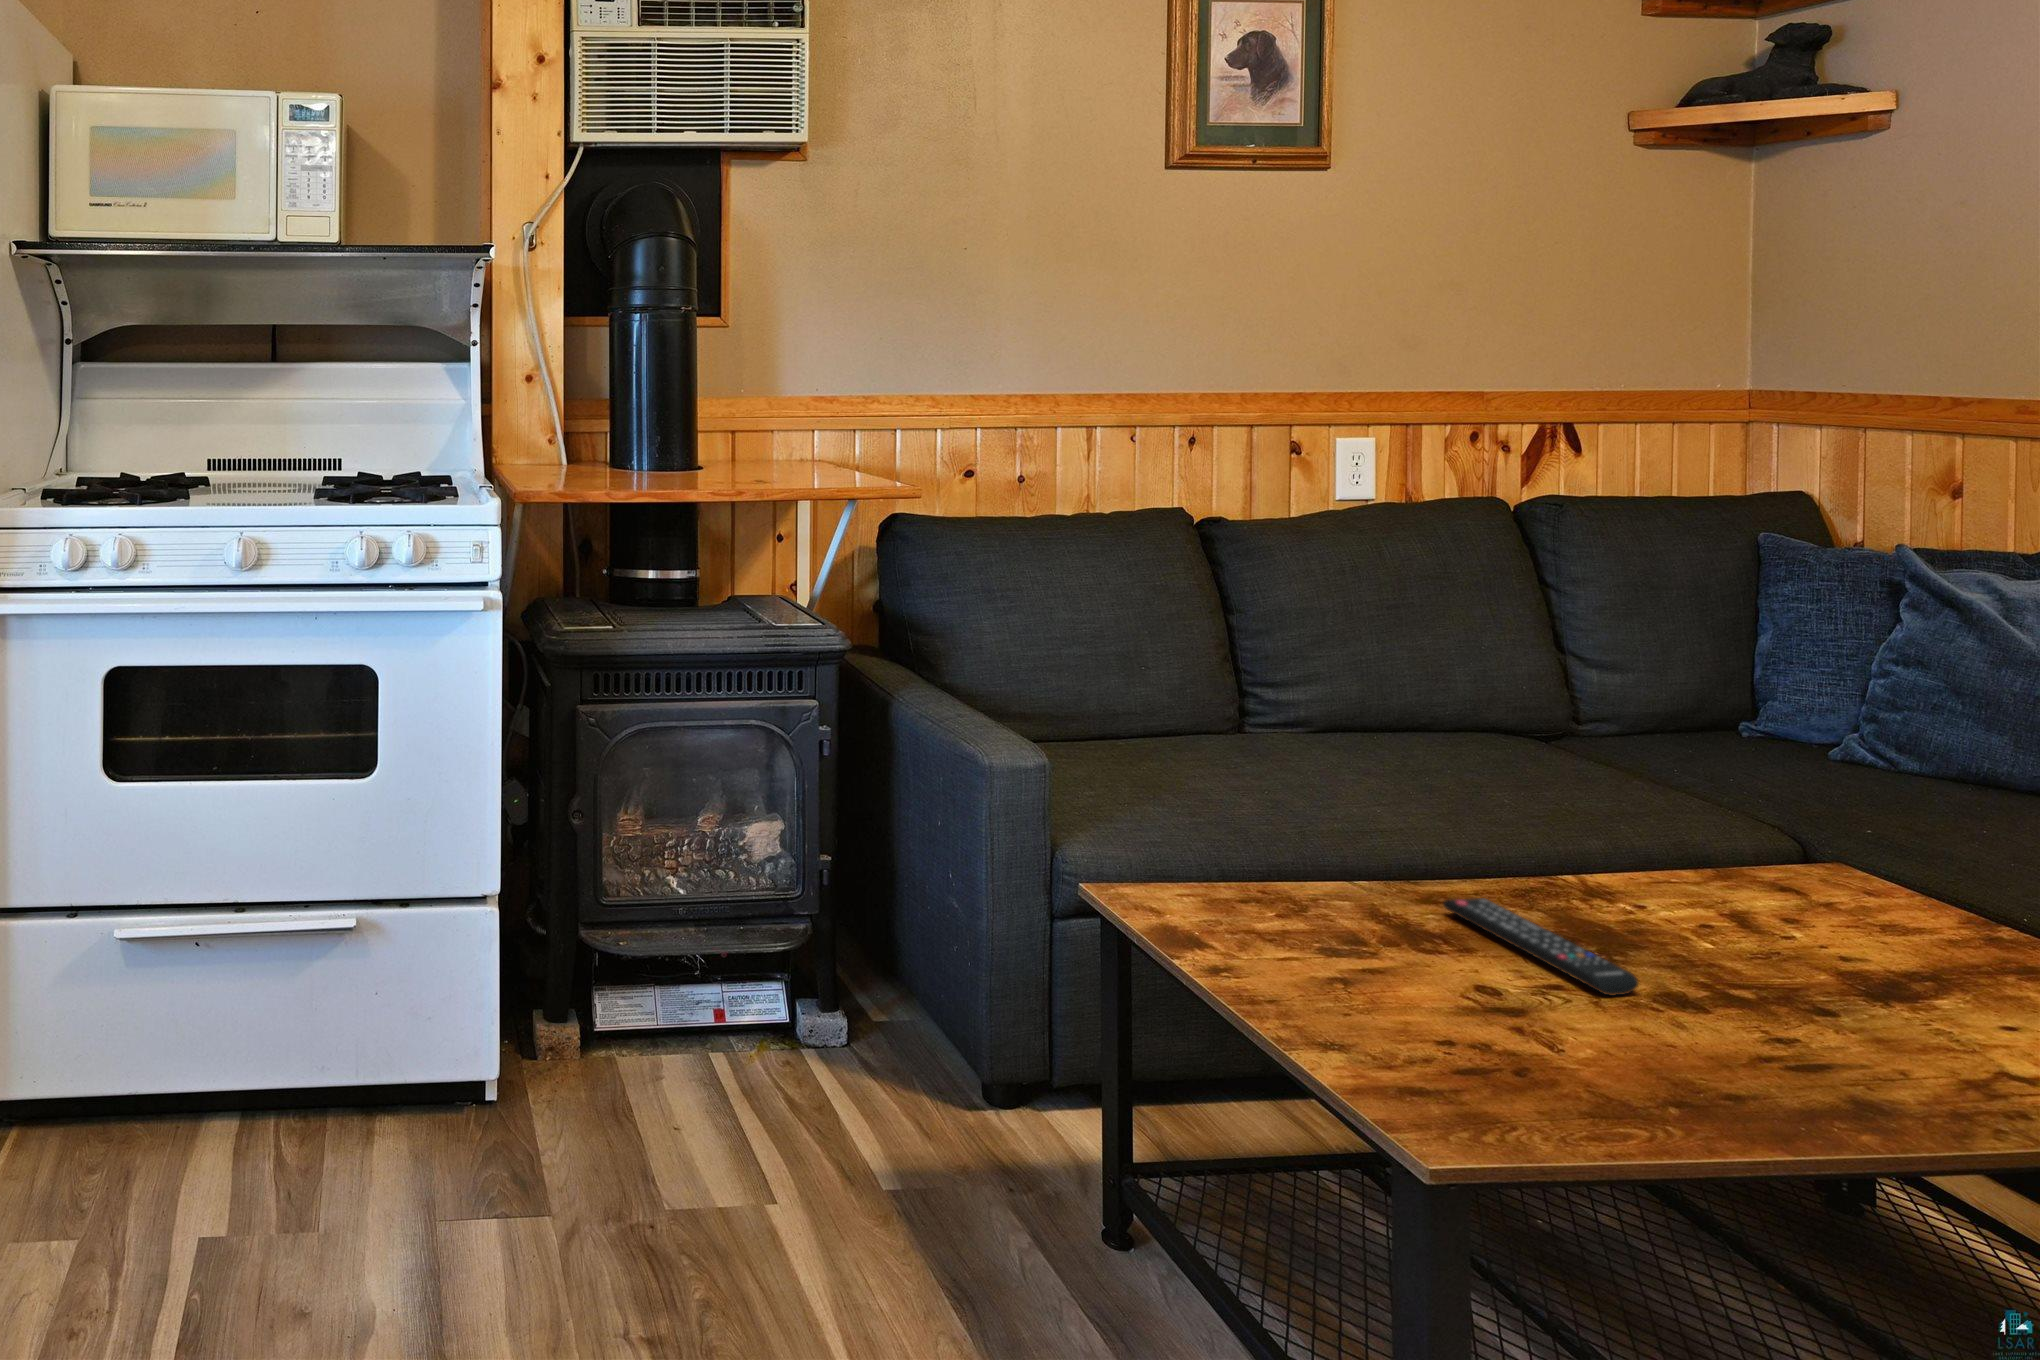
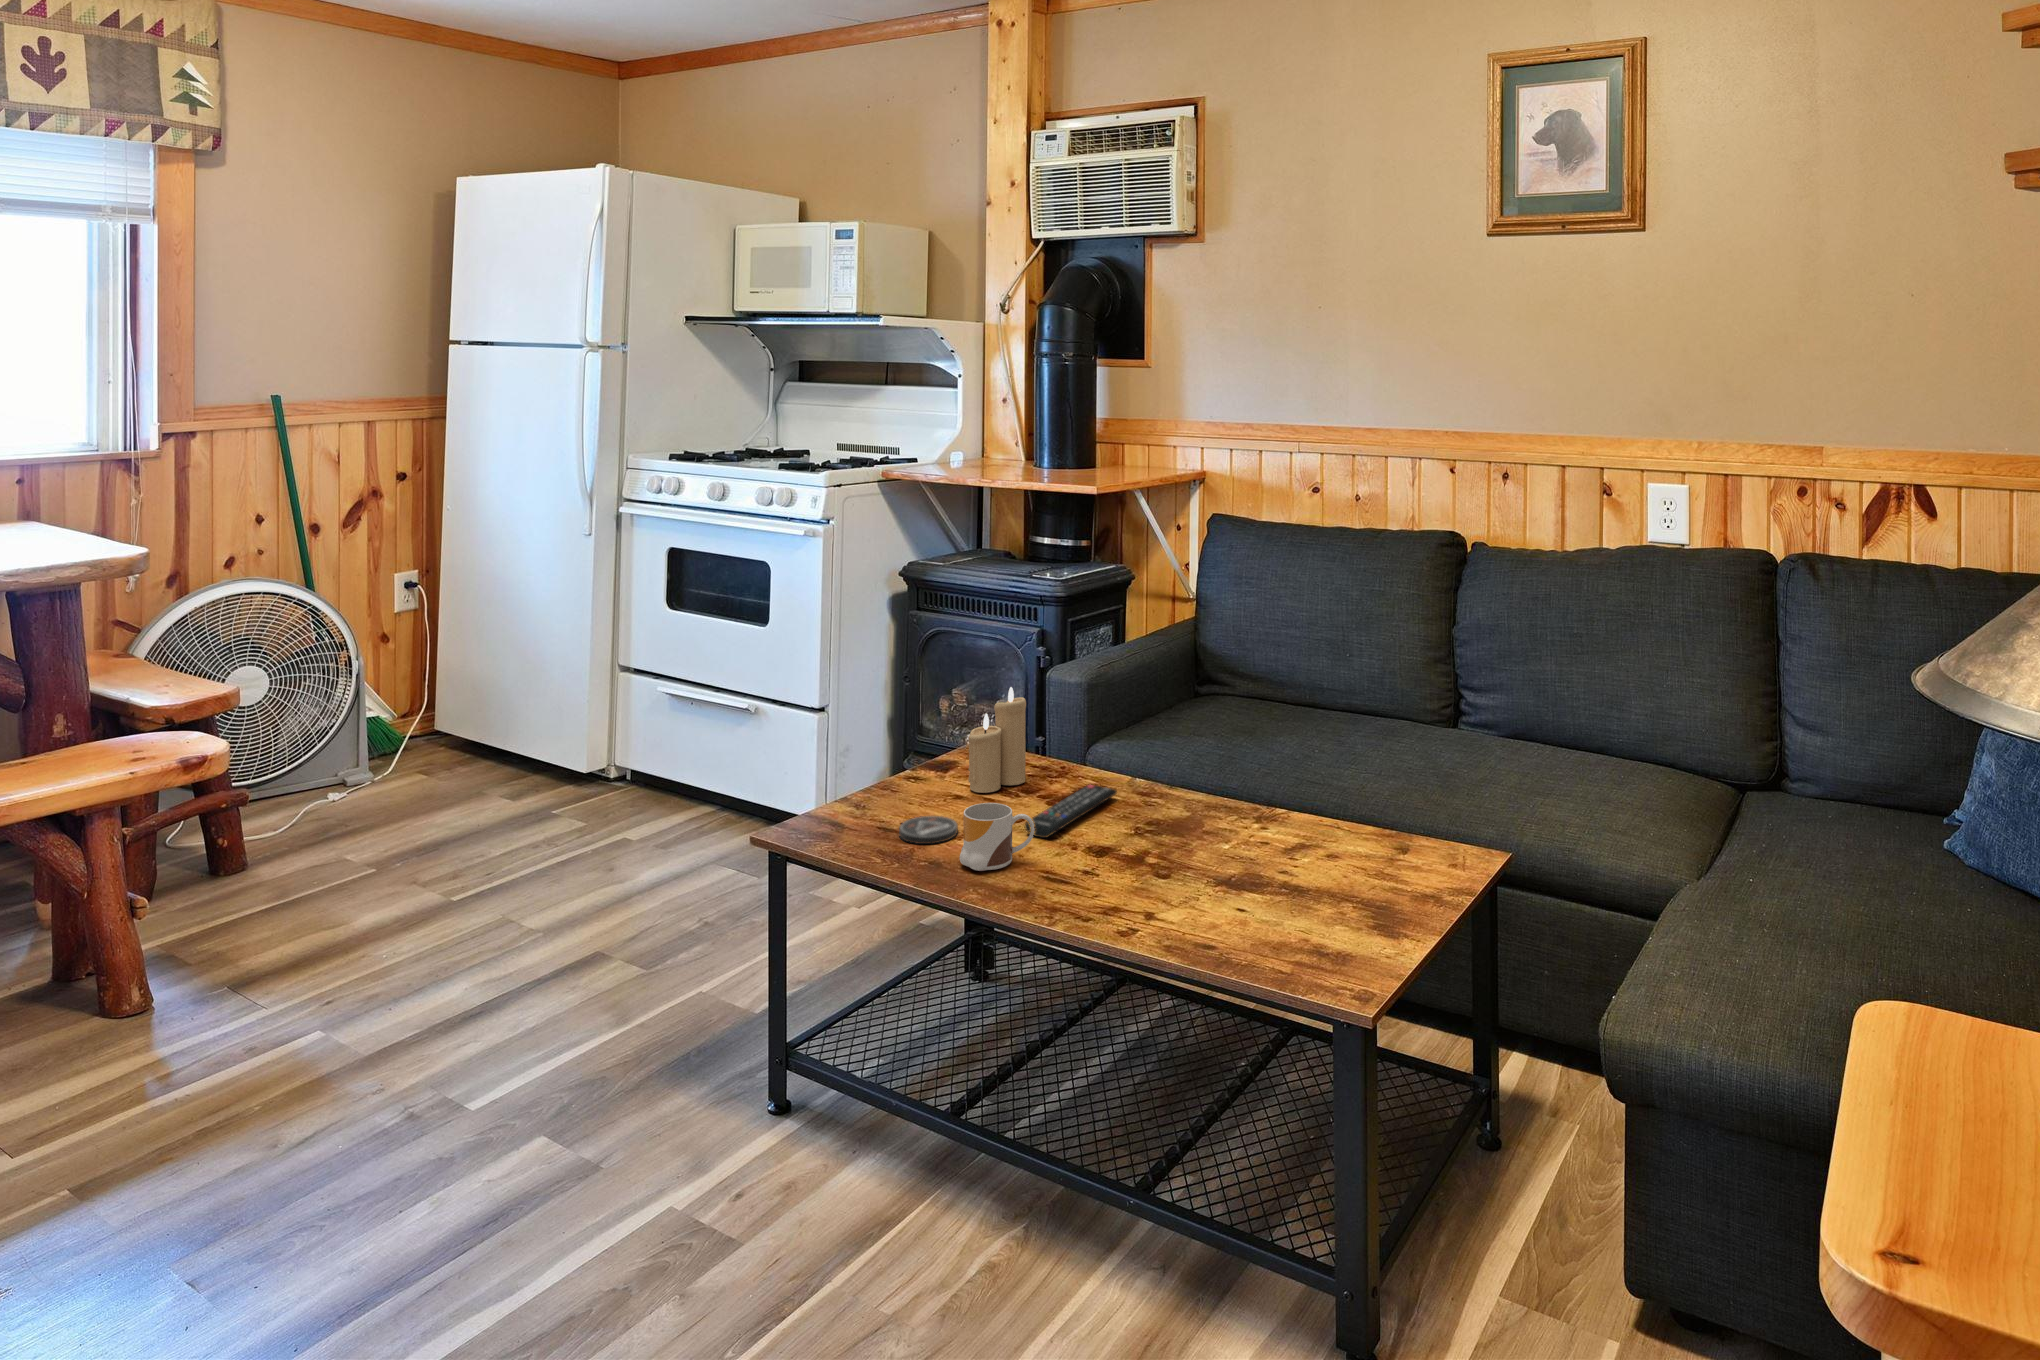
candle: none [1301,787,1378,955] -> present [968,687,1026,793]
mug: none [1660,962,1771,1073] -> present [960,803,1035,871]
coaster: none [1480,1006,1593,1064] -> present [899,816,958,844]

